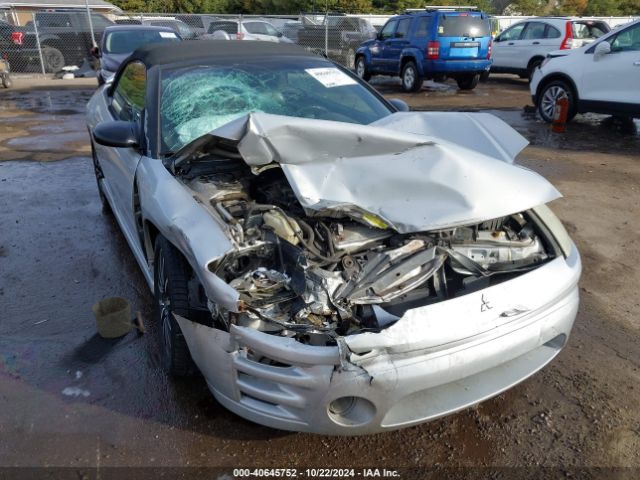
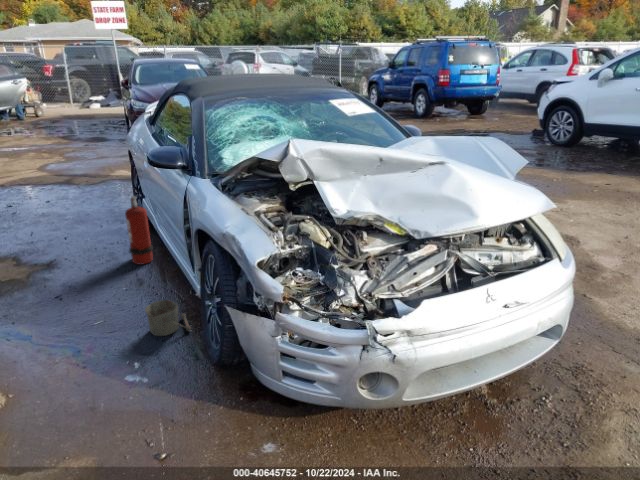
fire extinguisher: present [551,93,569,132] -> present [125,196,153,264]

